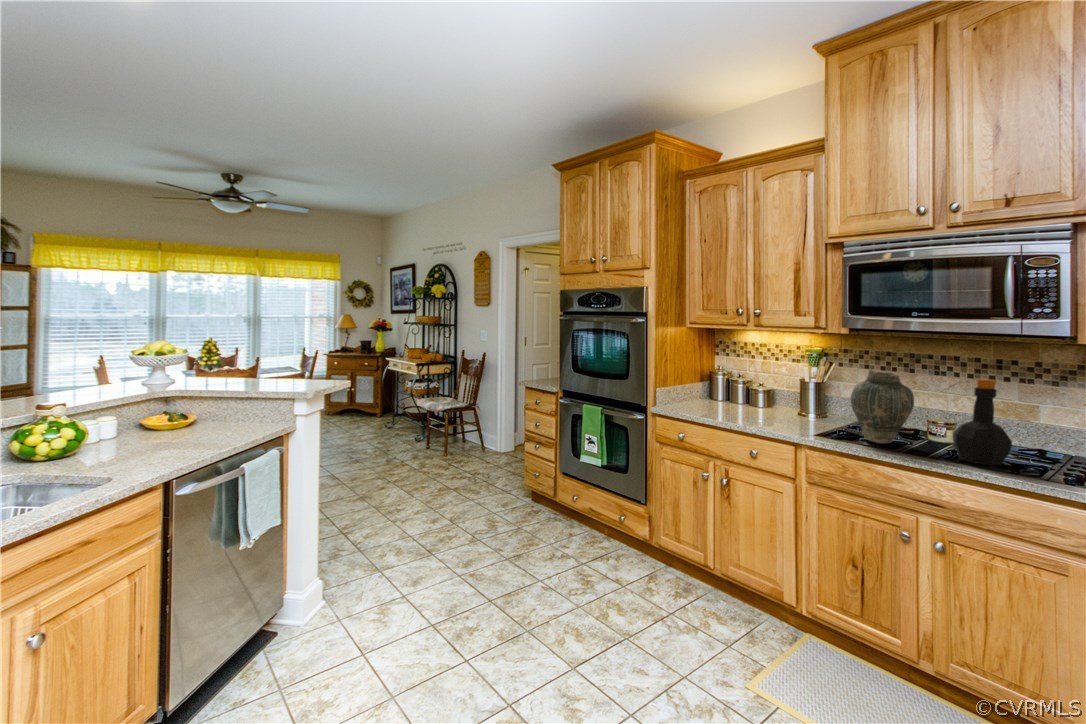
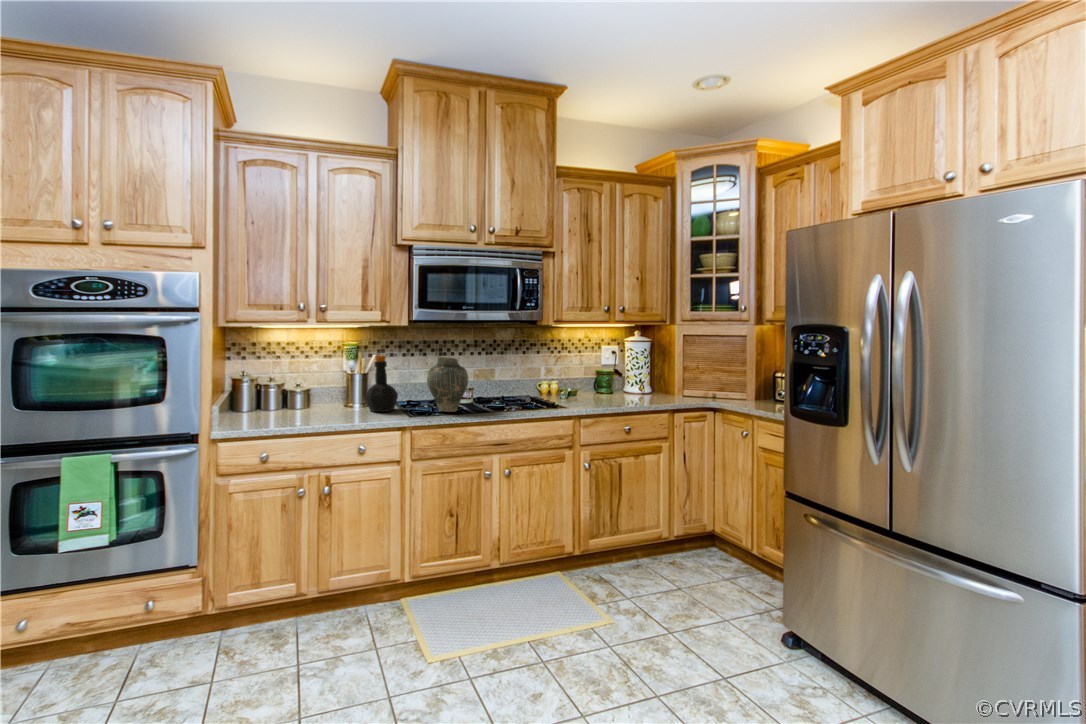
bottle: present [953,379,1012,465] -> present [365,355,398,412]

